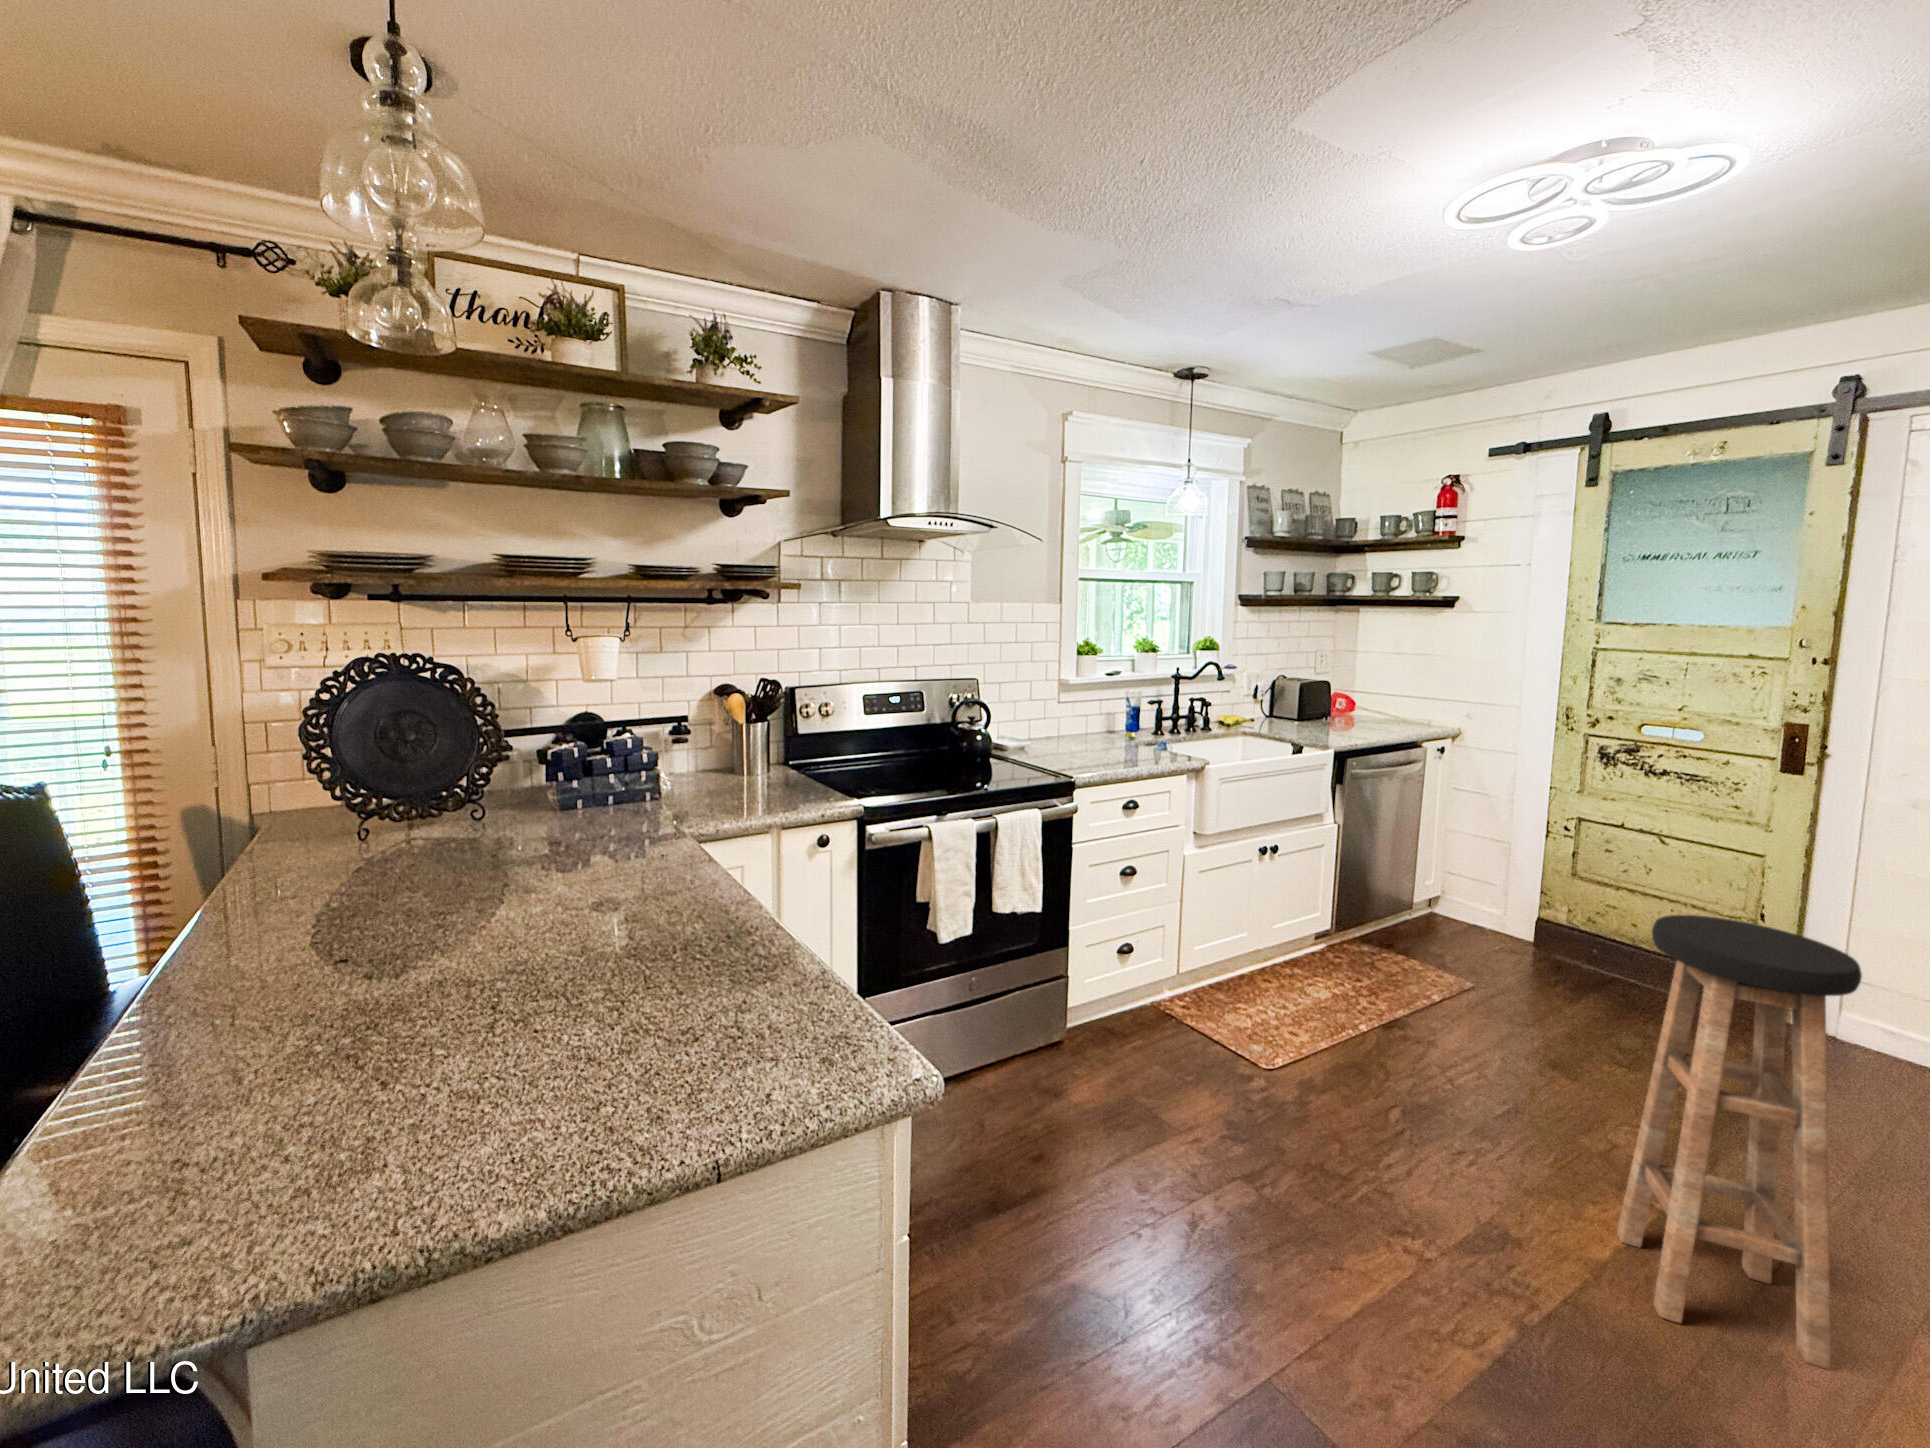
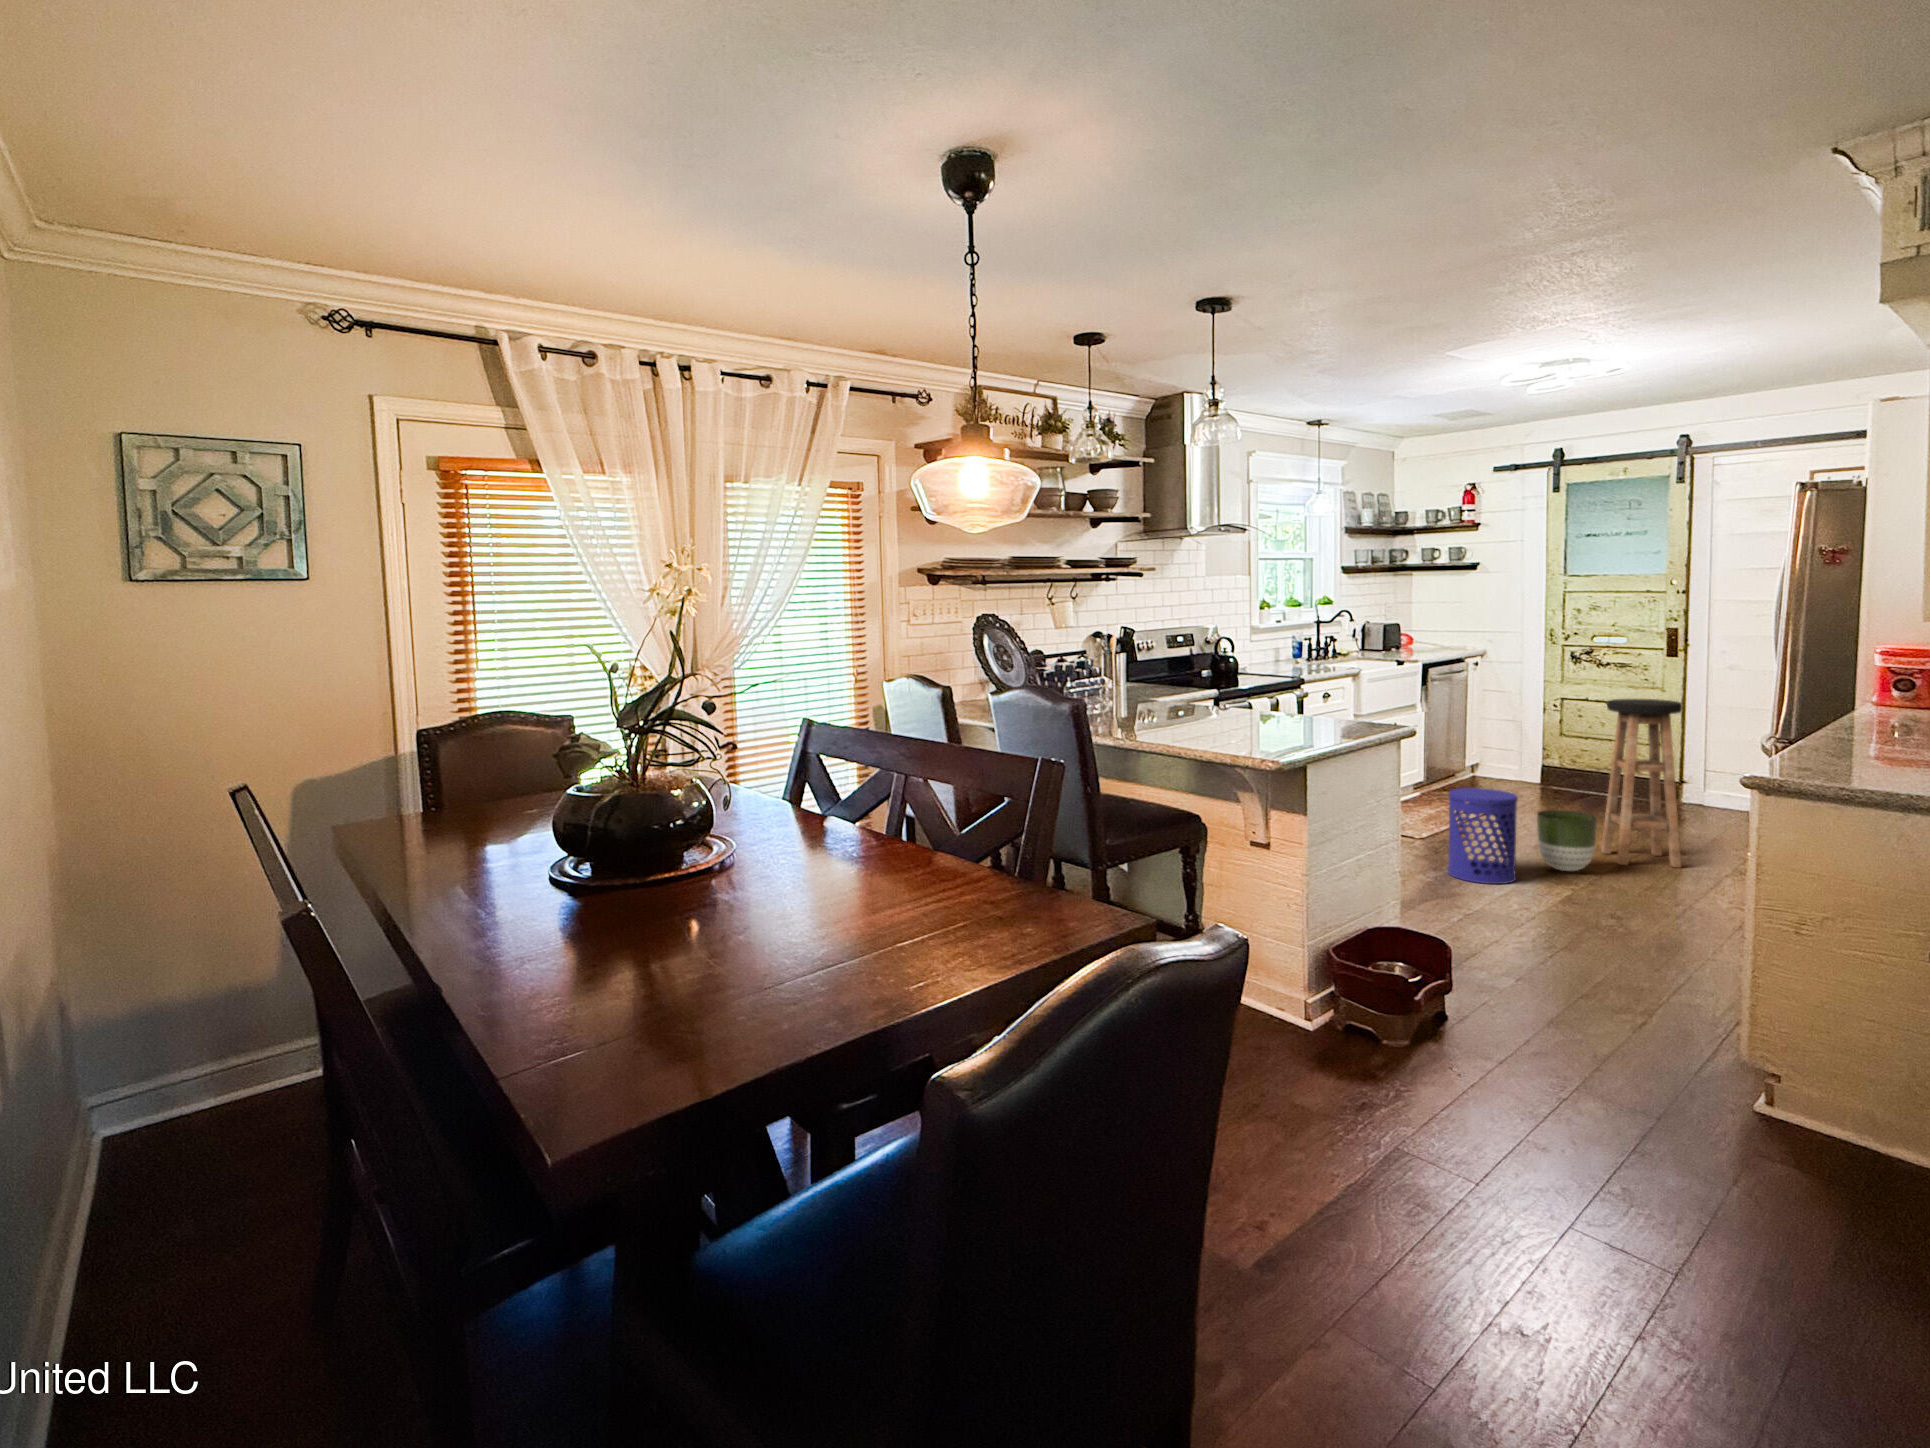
waste bin: none [1231,1089,1394,1376] -> present [1448,788,1518,884]
planter: none [1455,1158,1606,1340] -> present [1537,810,1597,871]

